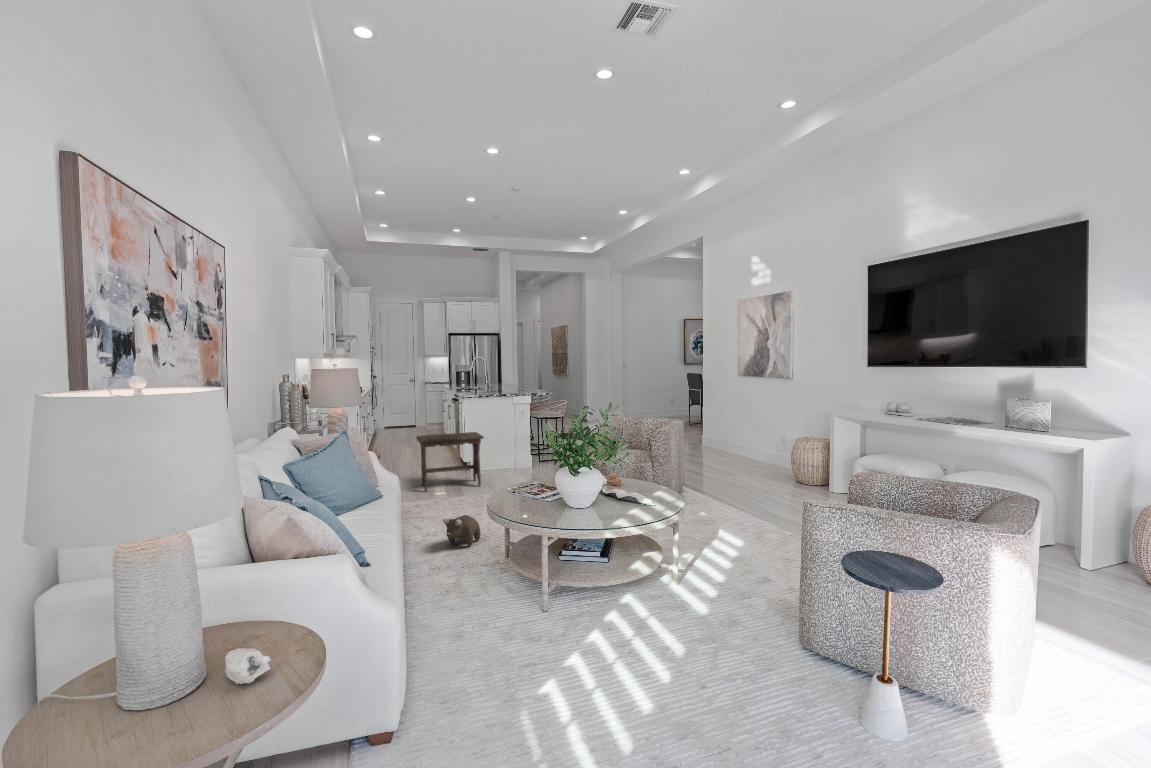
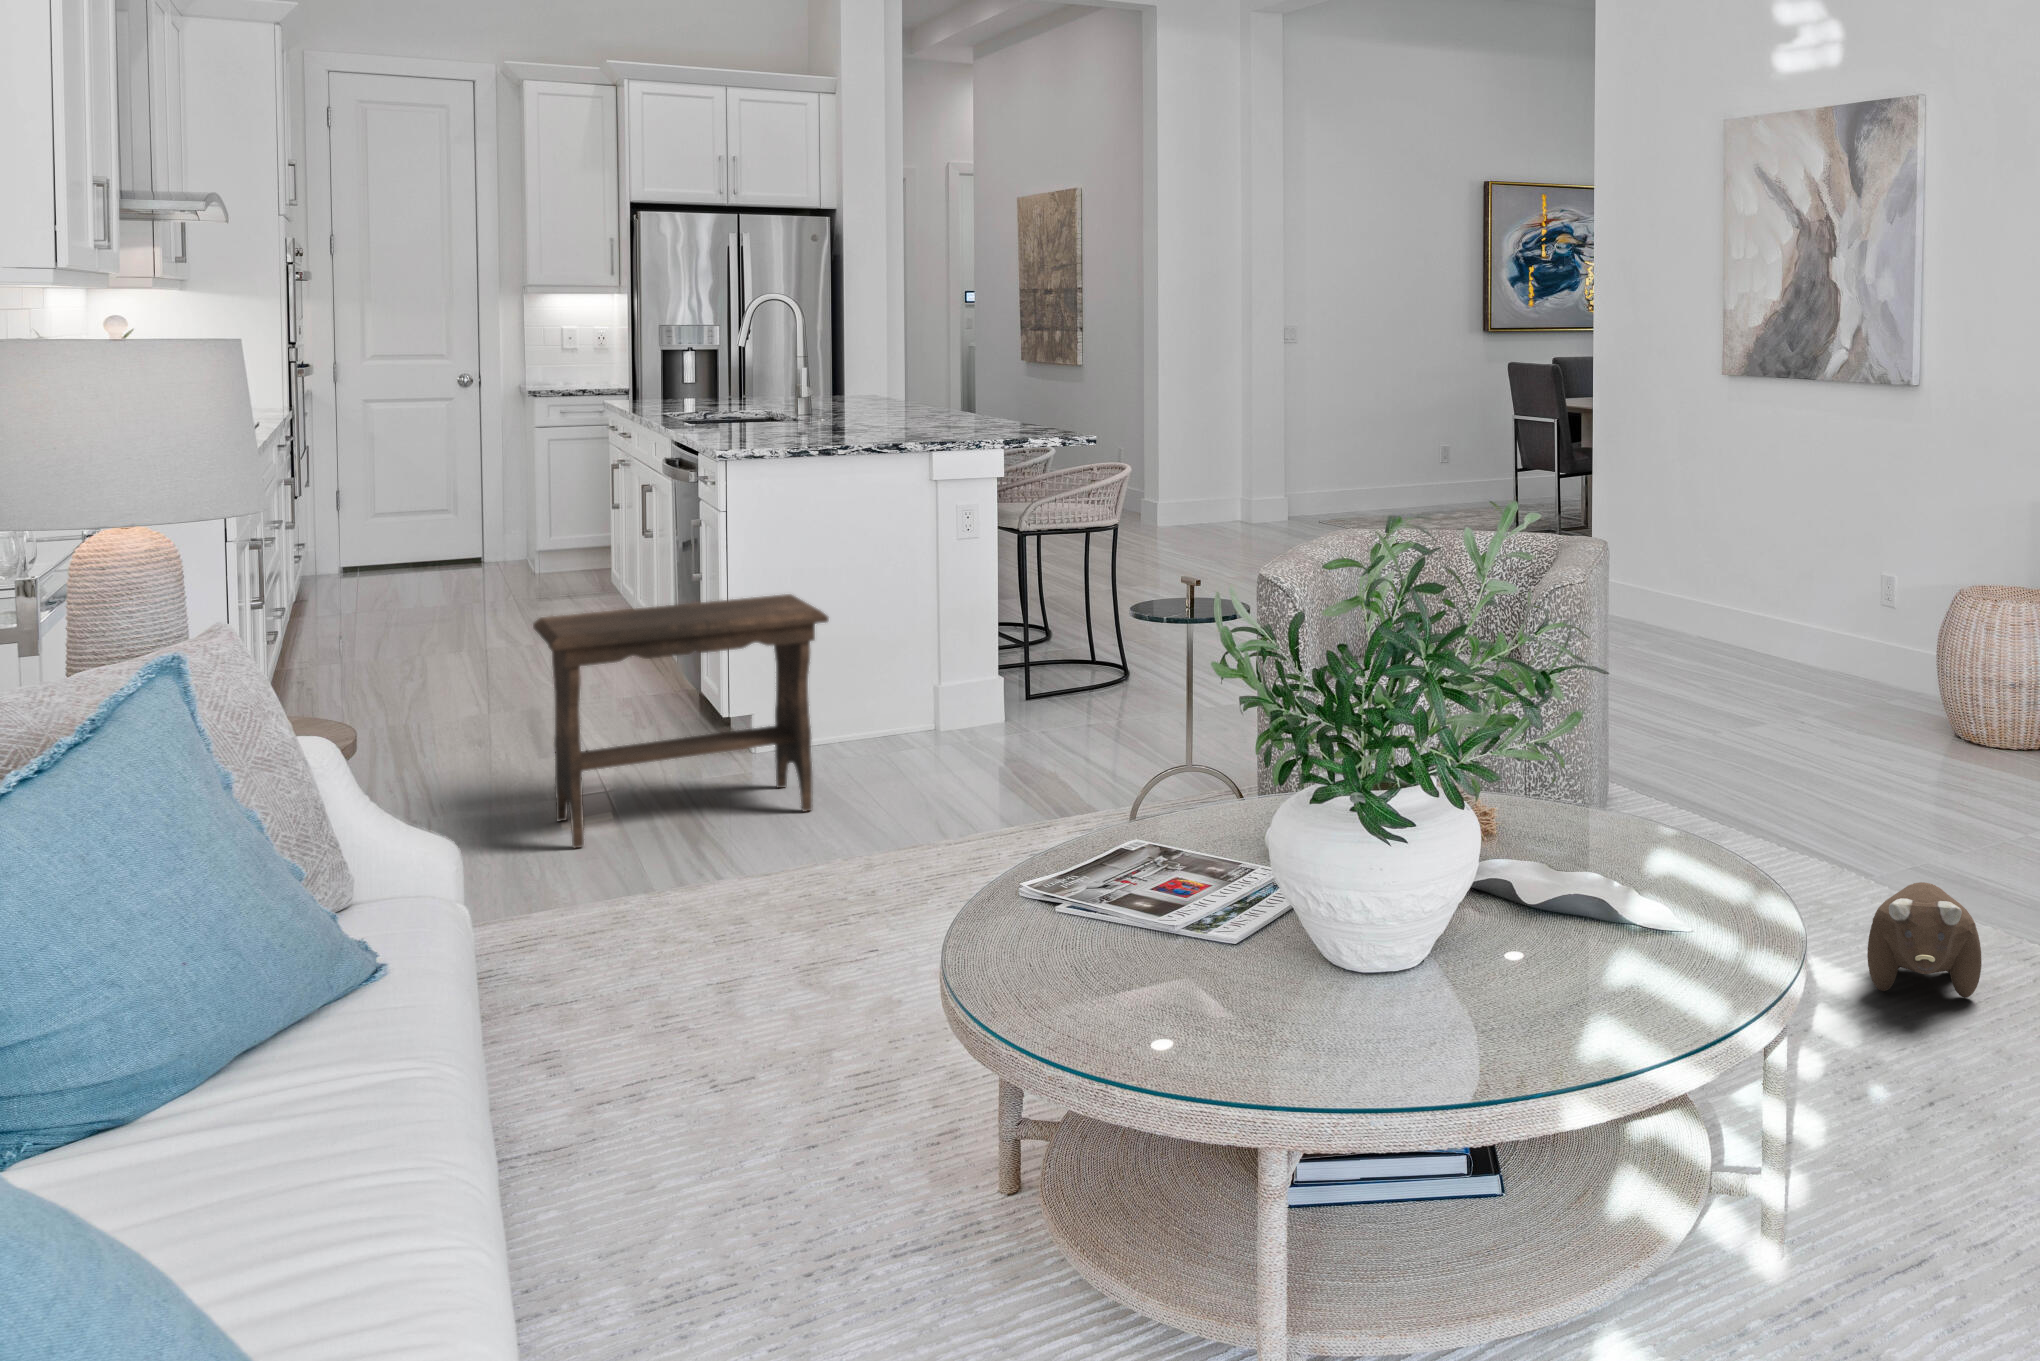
plush toy: present [443,515,481,546] -> present [1867,882,1982,998]

